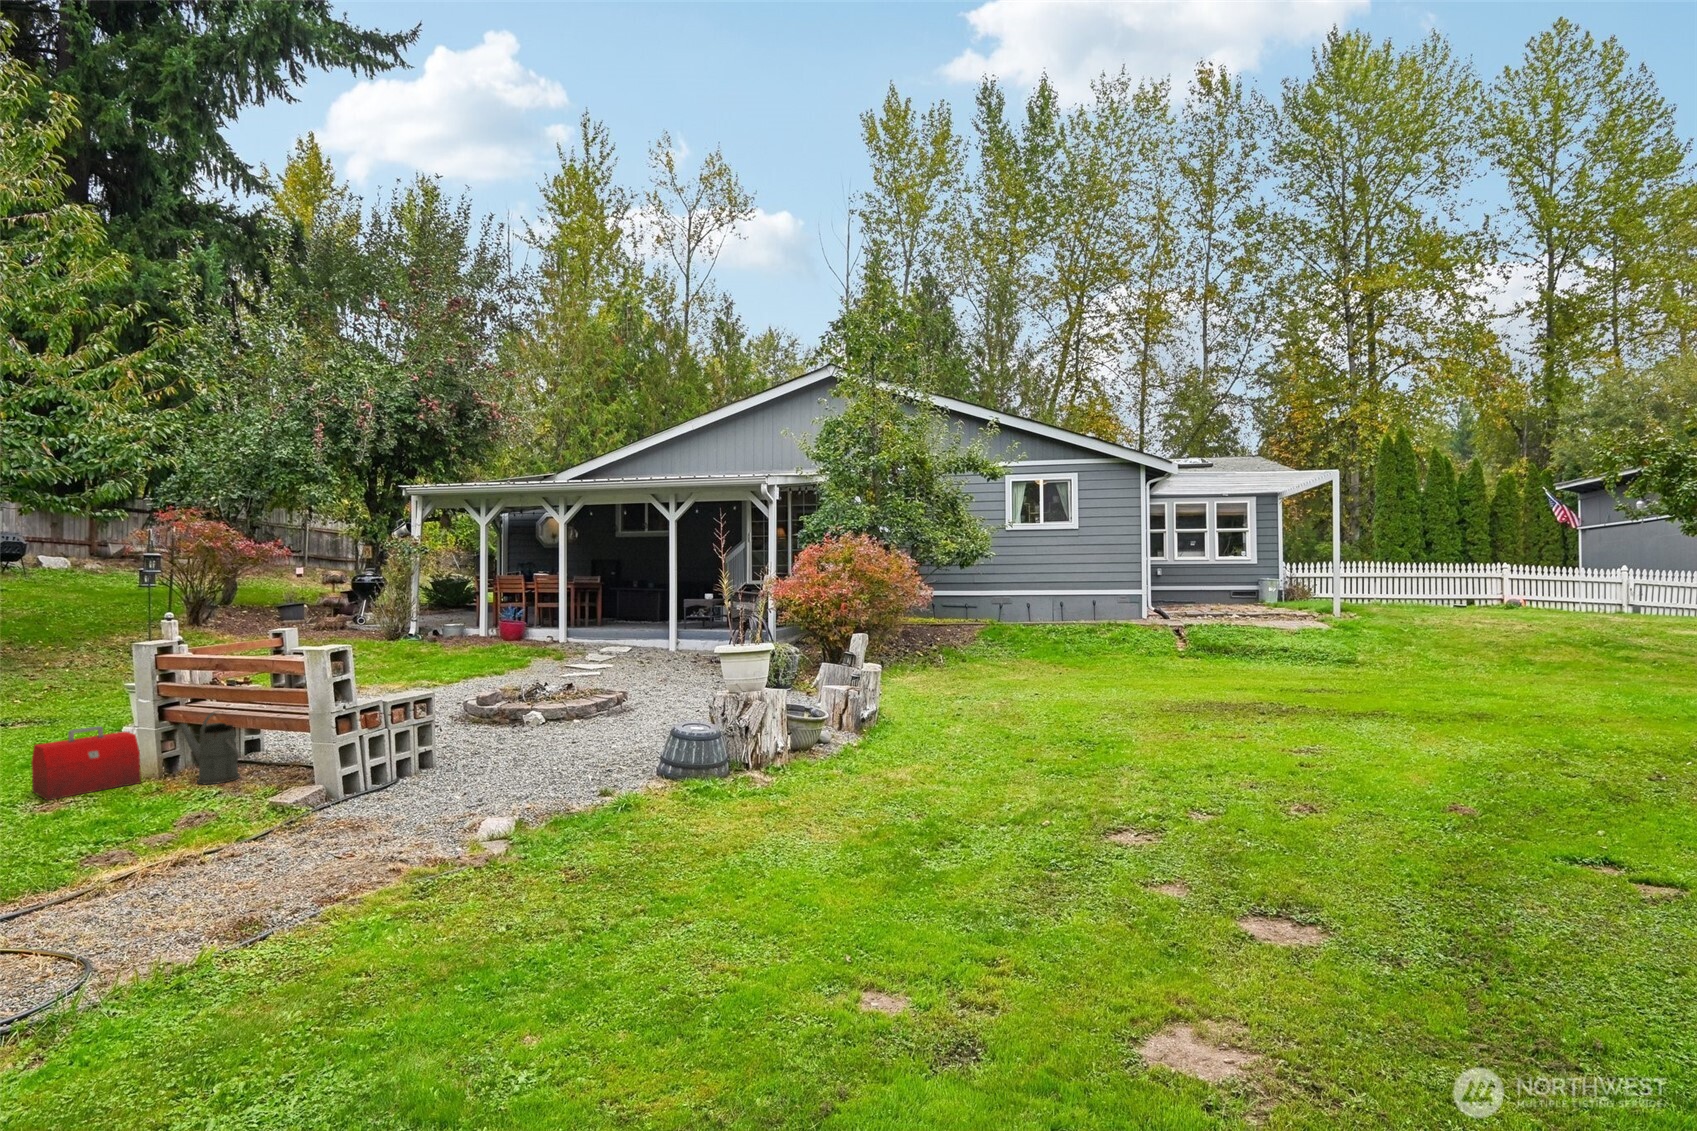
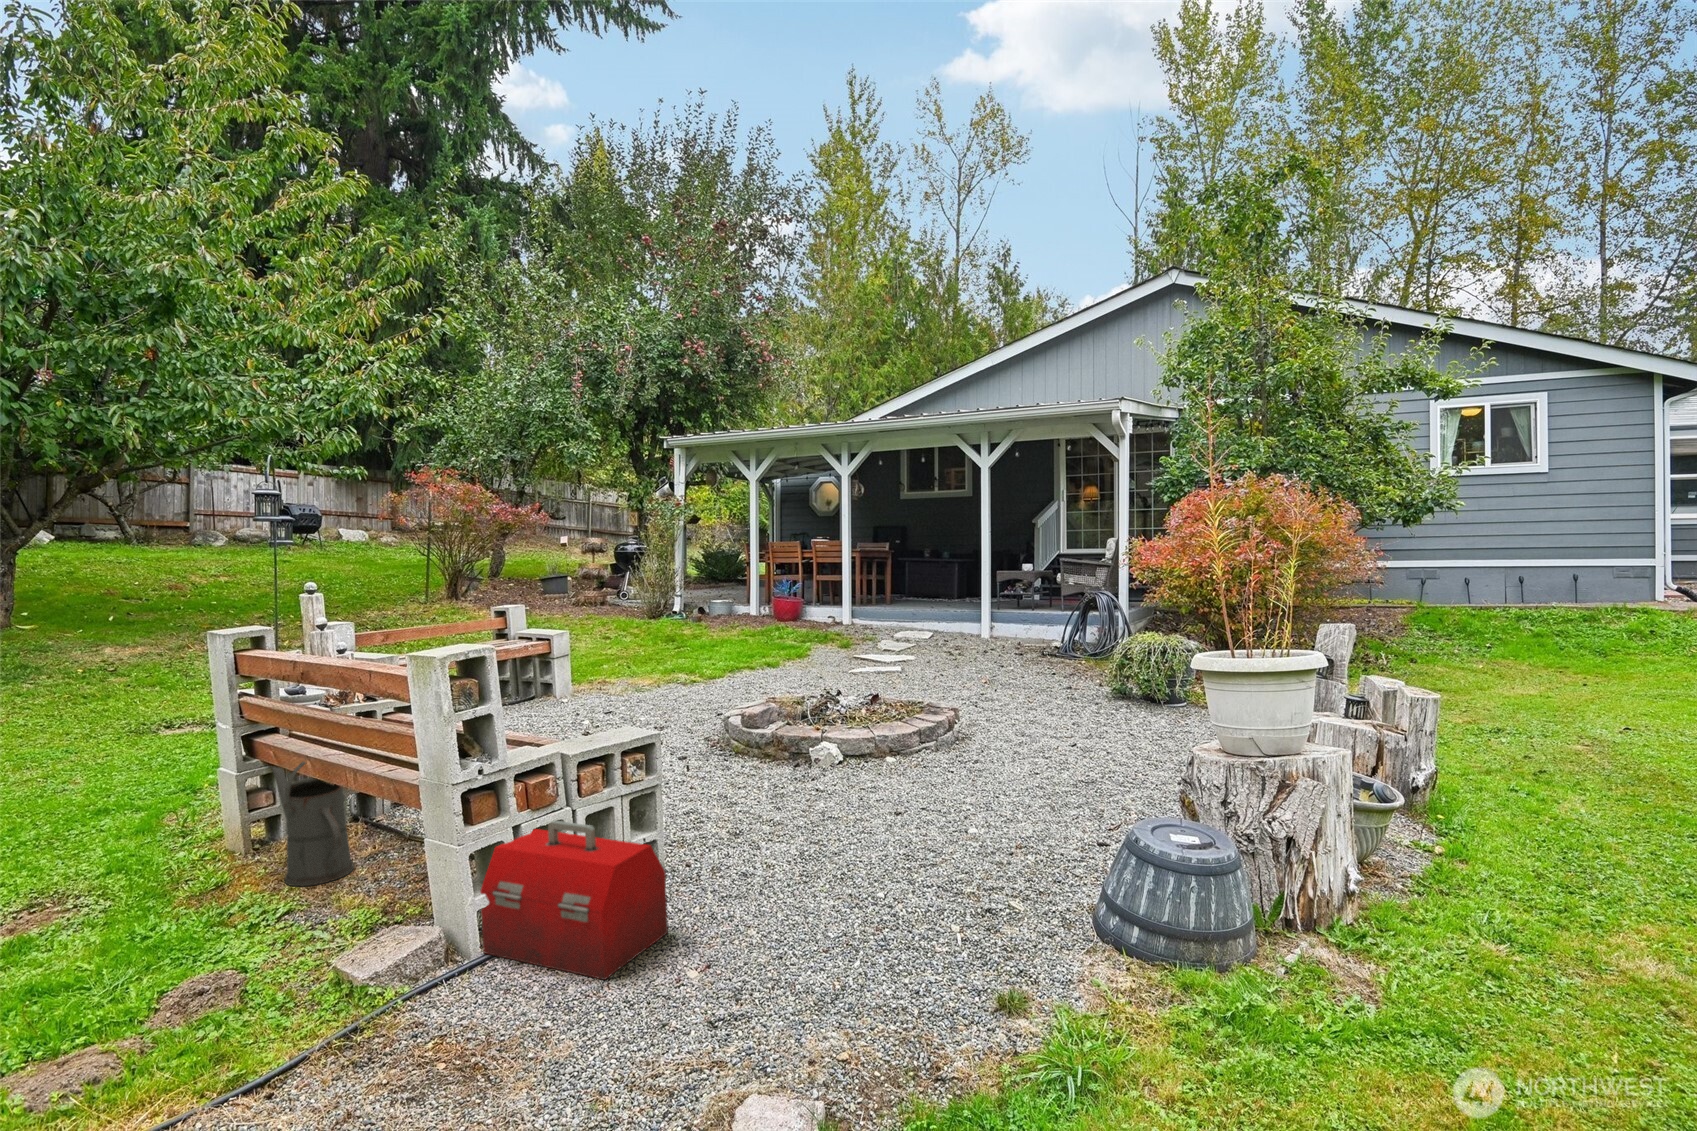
toolbox: present [31,726,141,800] -> present [480,821,668,980]

